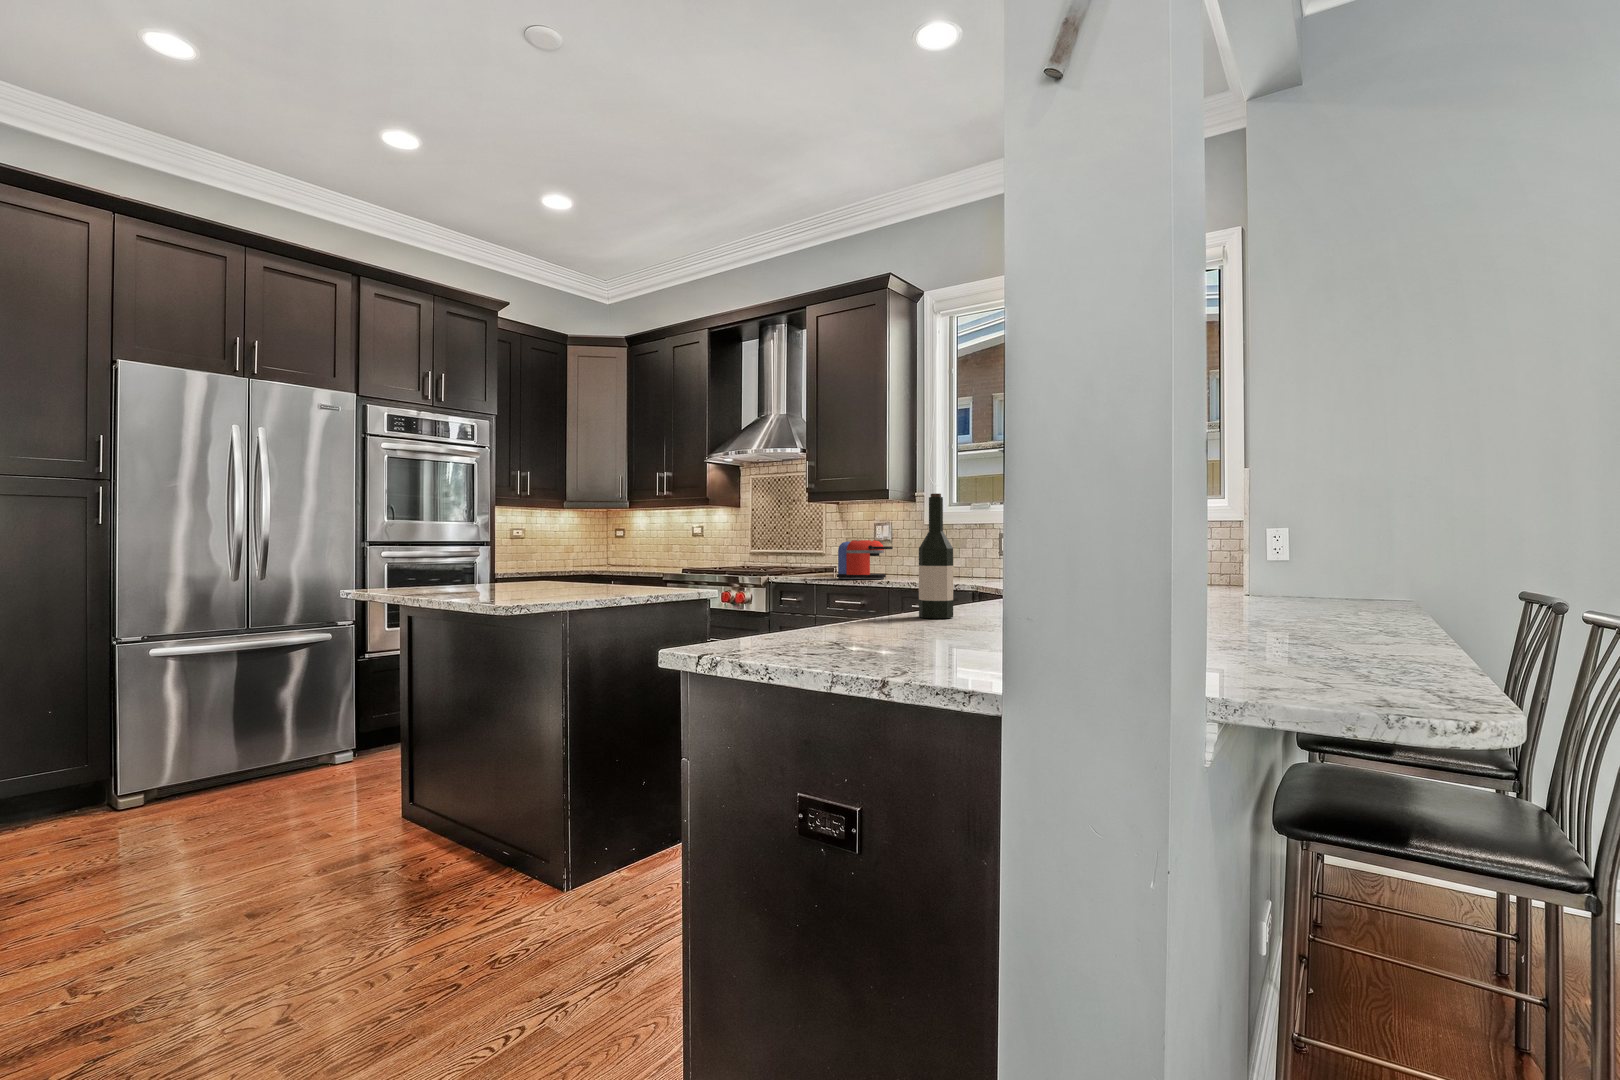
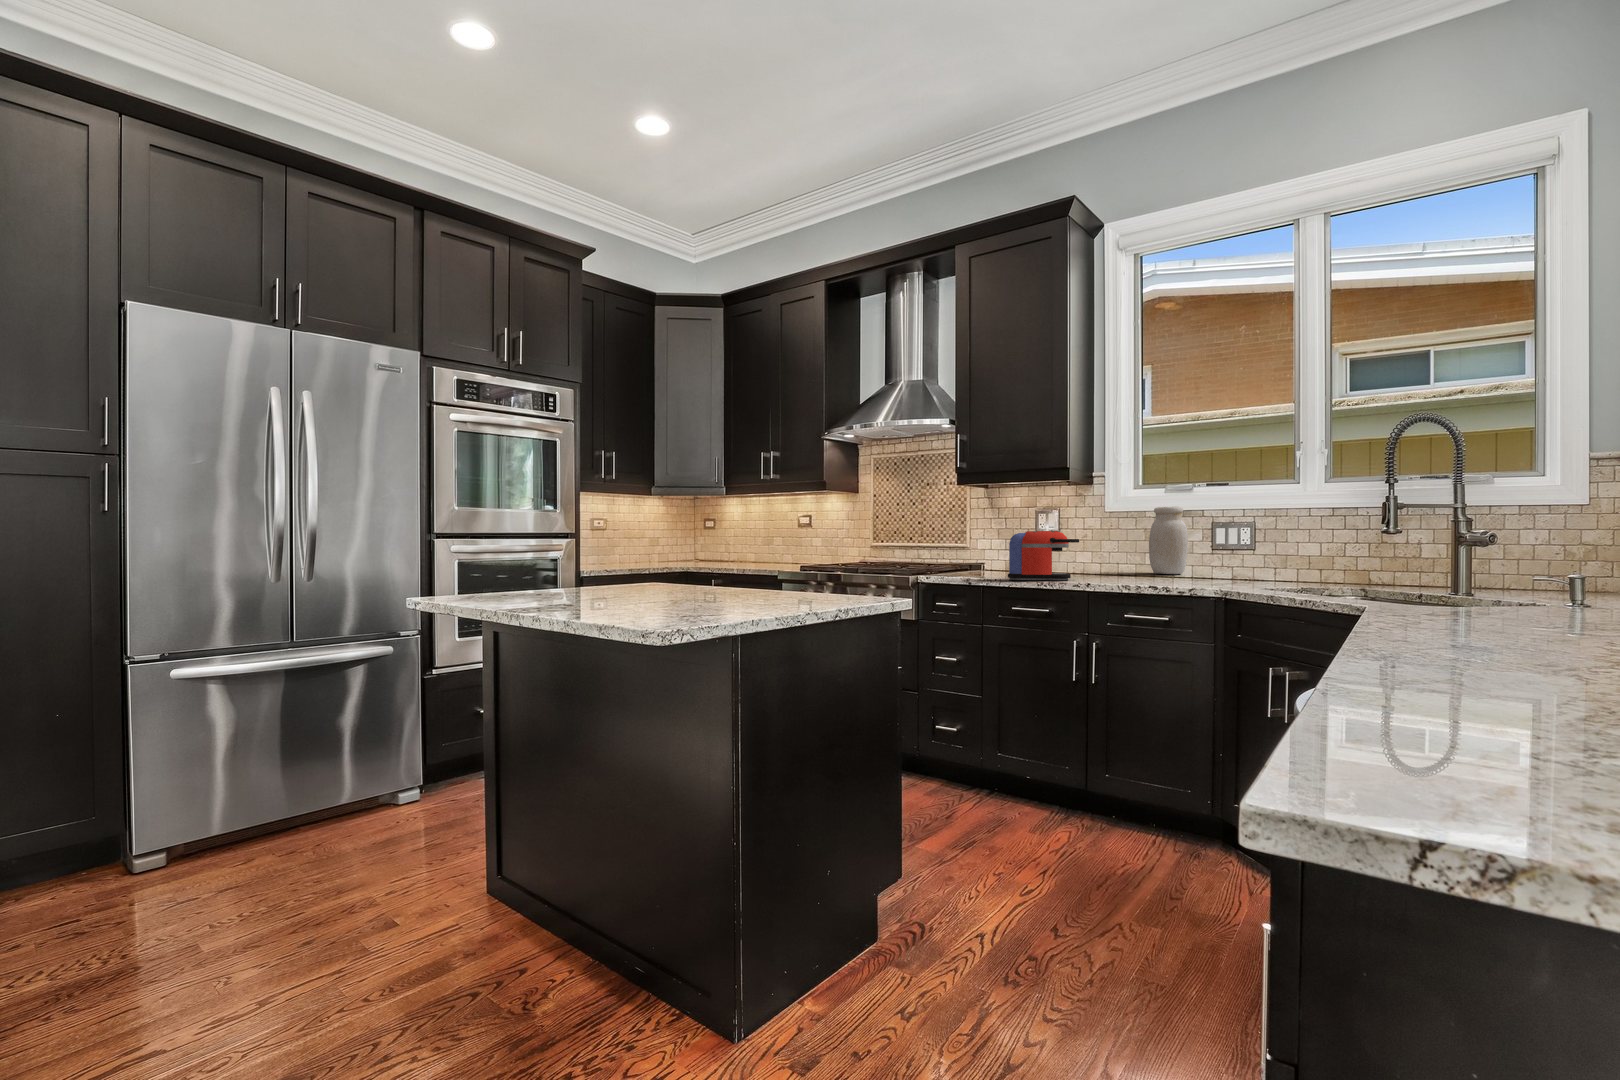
wine bottle: present [919,494,953,618] -> none [1435,443,1511,671]
jar: none [953,521,982,574] -> present [1149,506,1188,574]

